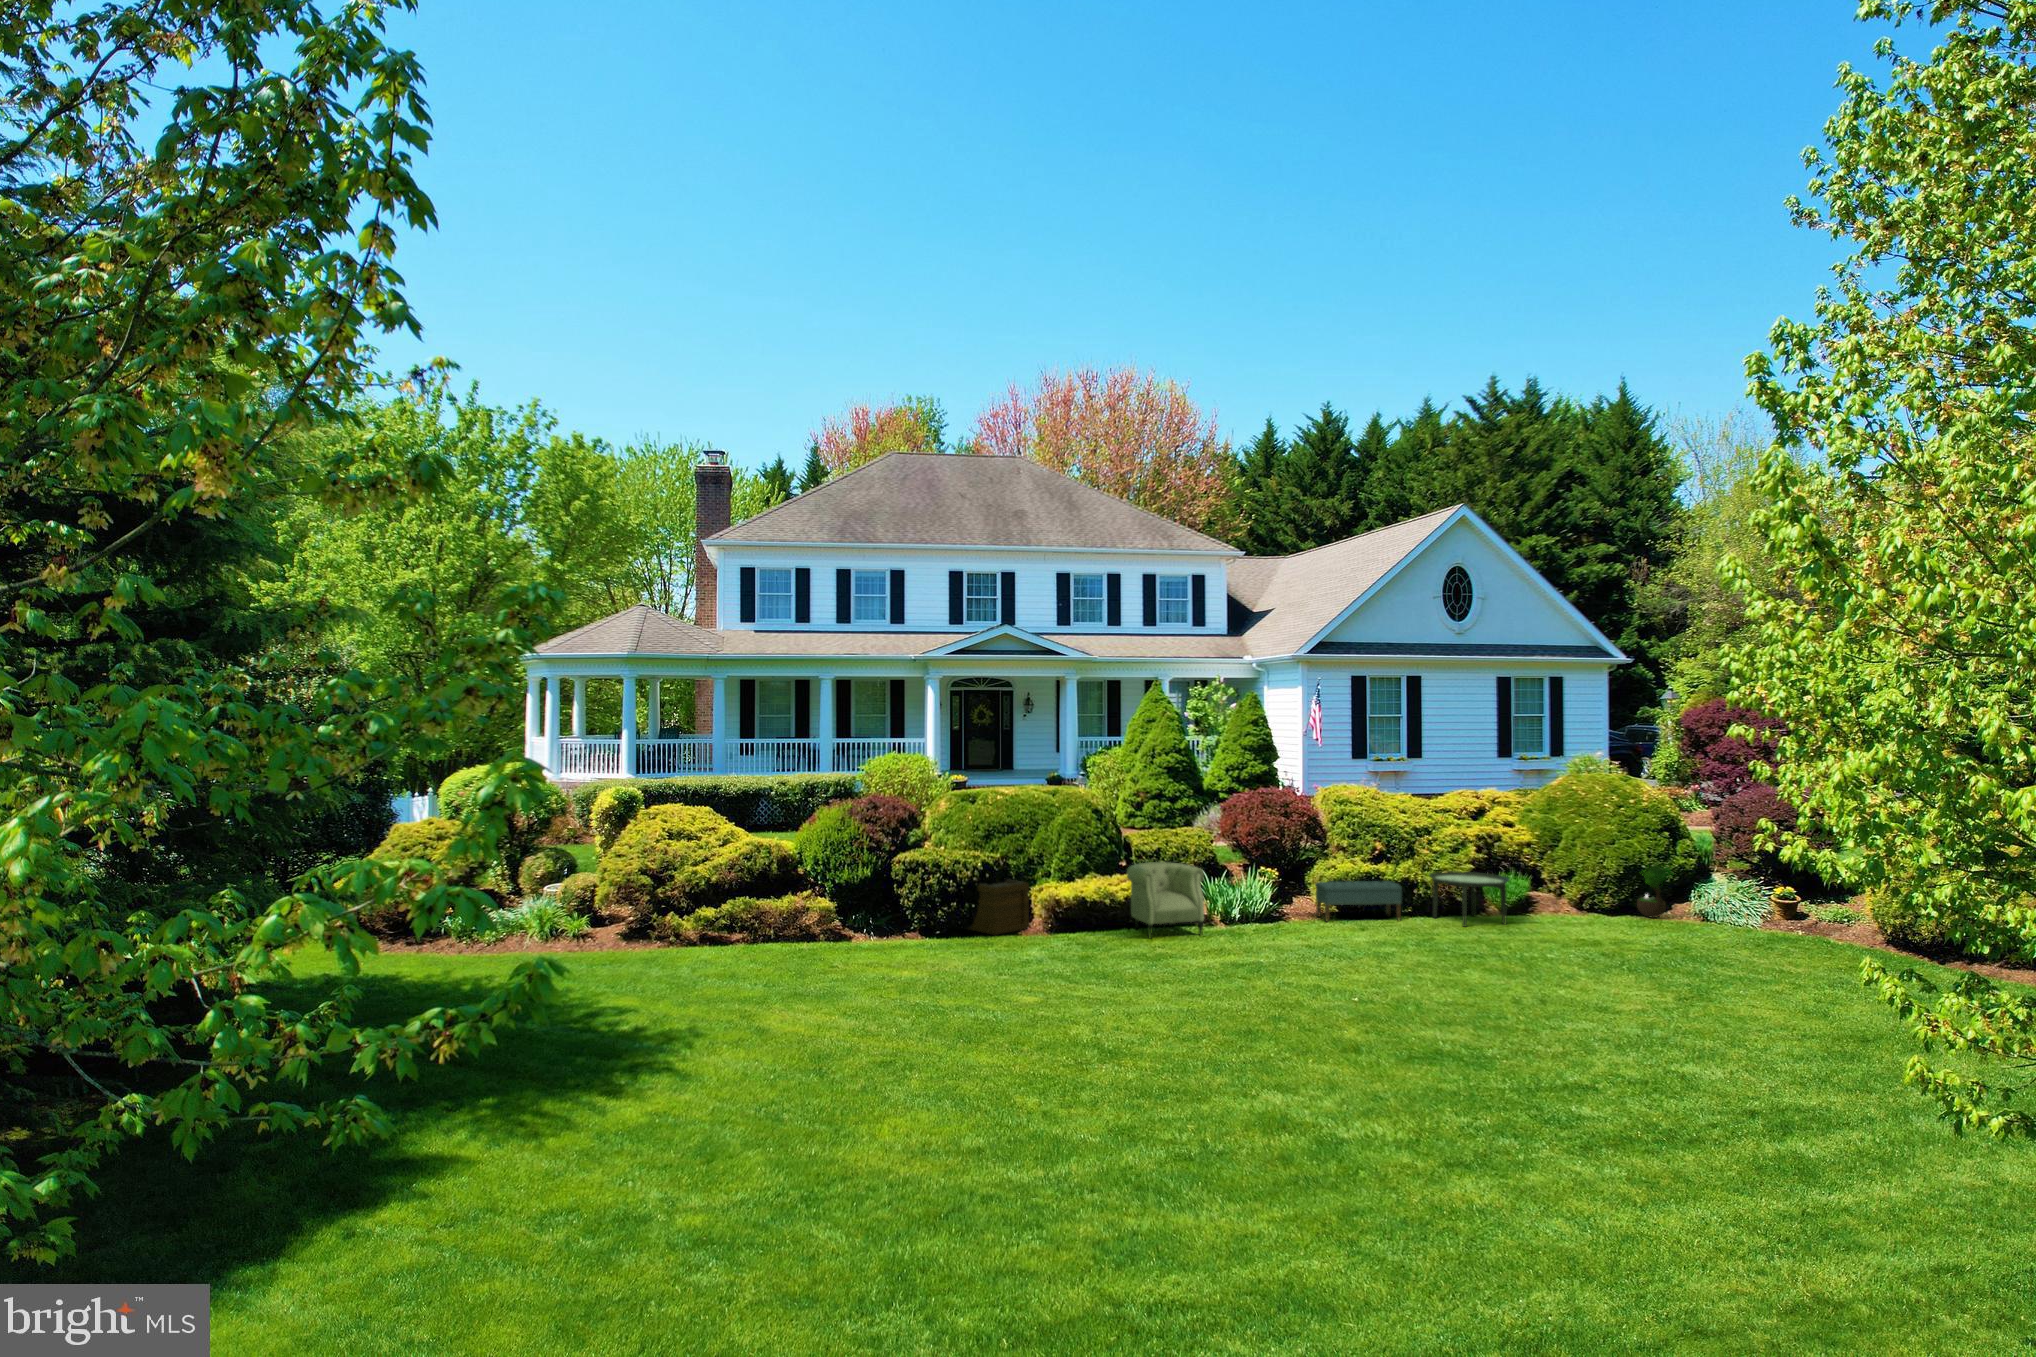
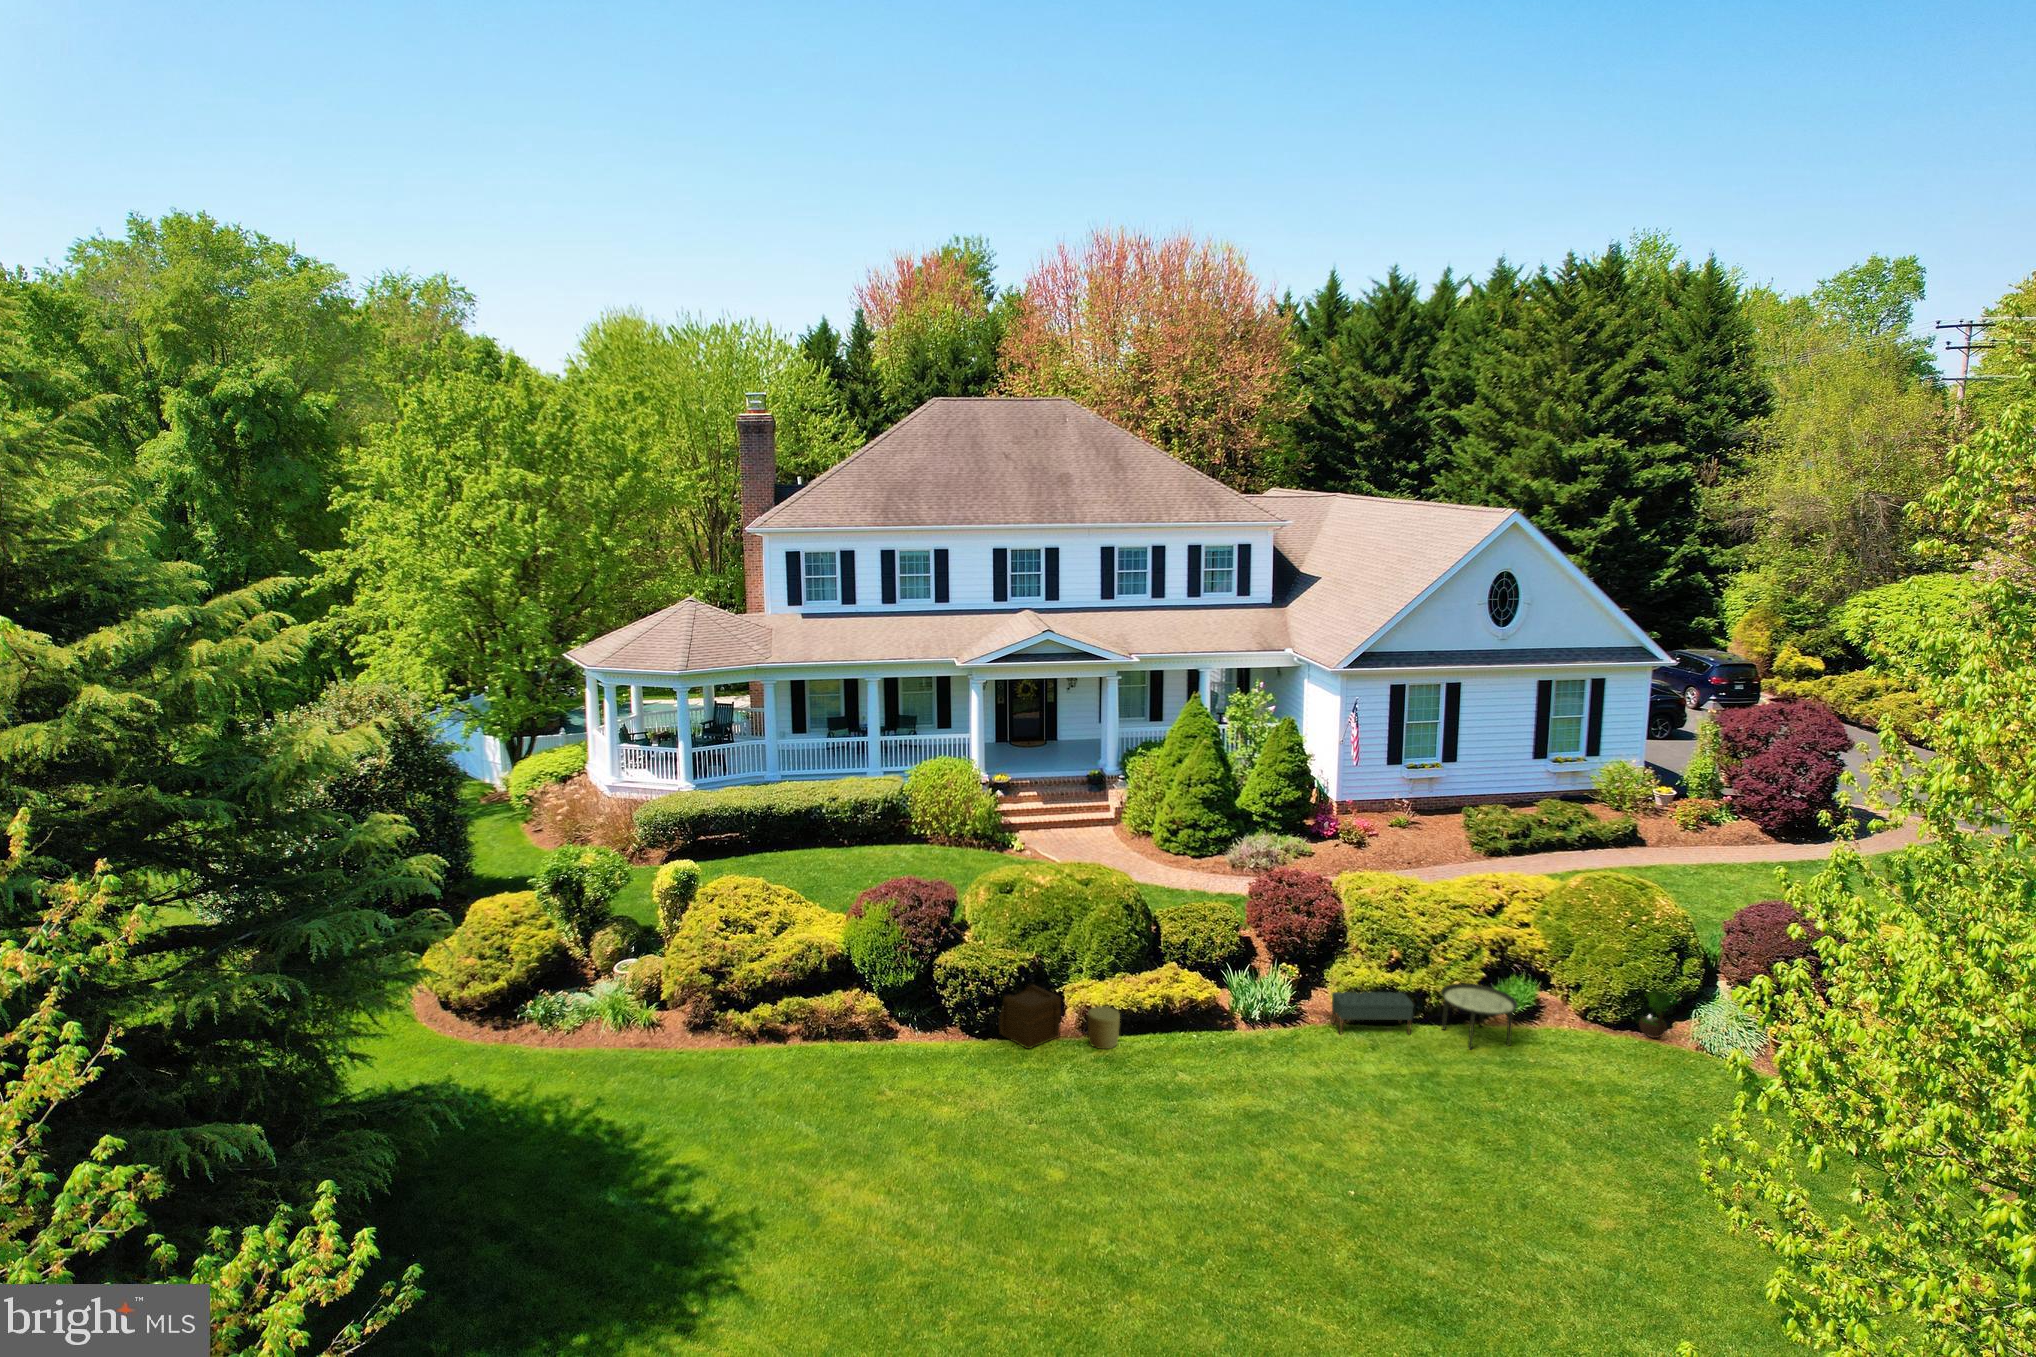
chair: present [1127,862,1204,938] -> none [1153,979,1226,1062]
woven basket: none [1057,894,1093,934] -> present [1087,1006,1120,1049]

